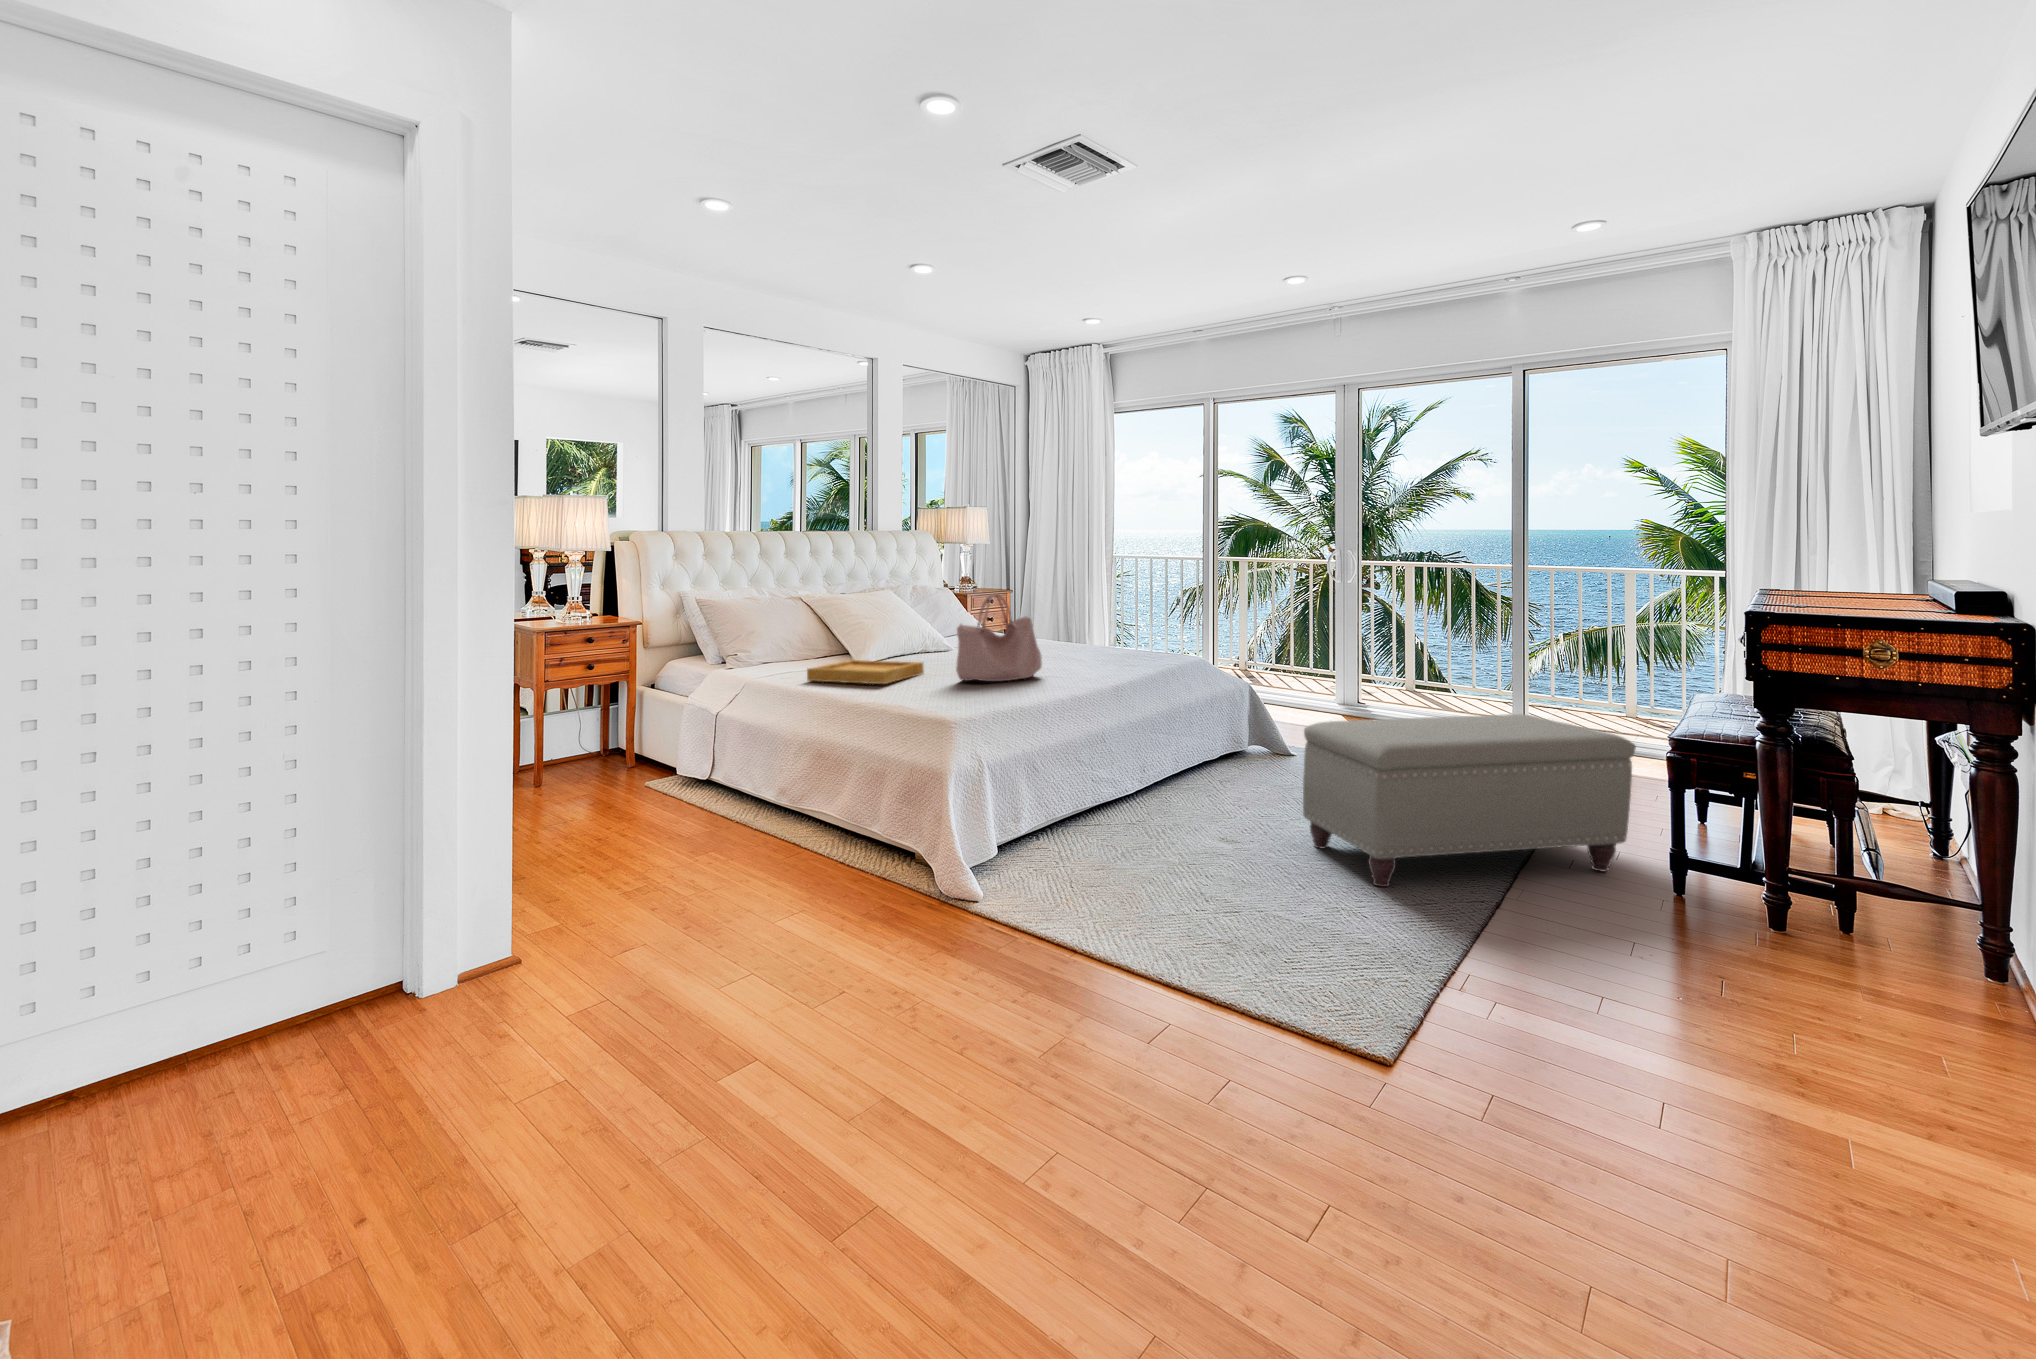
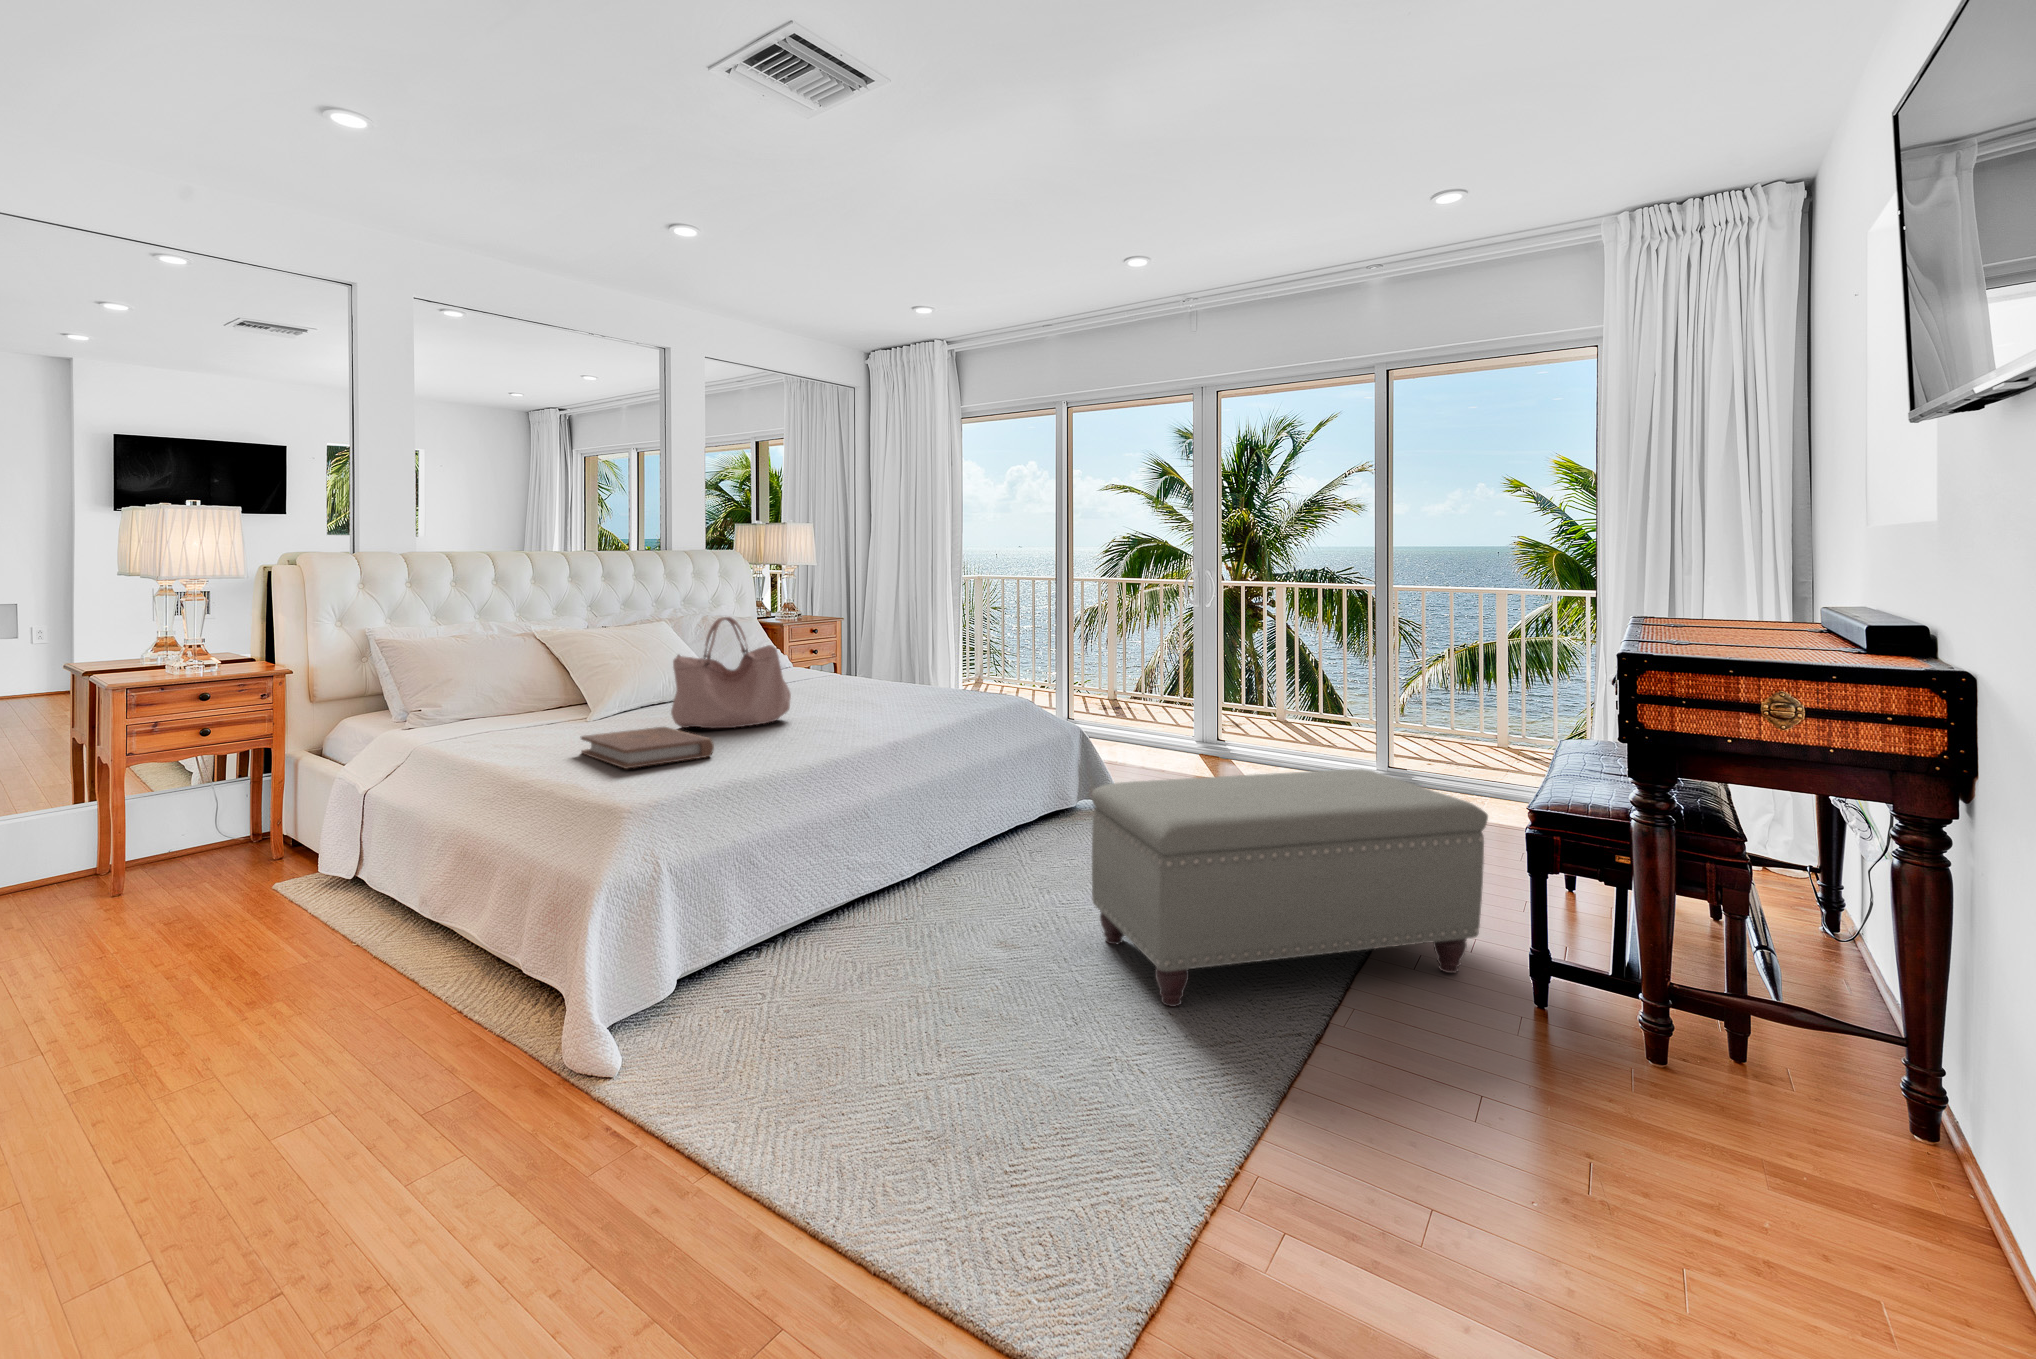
tray: present [807,660,924,684] -> none [476,698,645,733]
book: none [905,679,1008,707] -> present [581,727,714,769]

